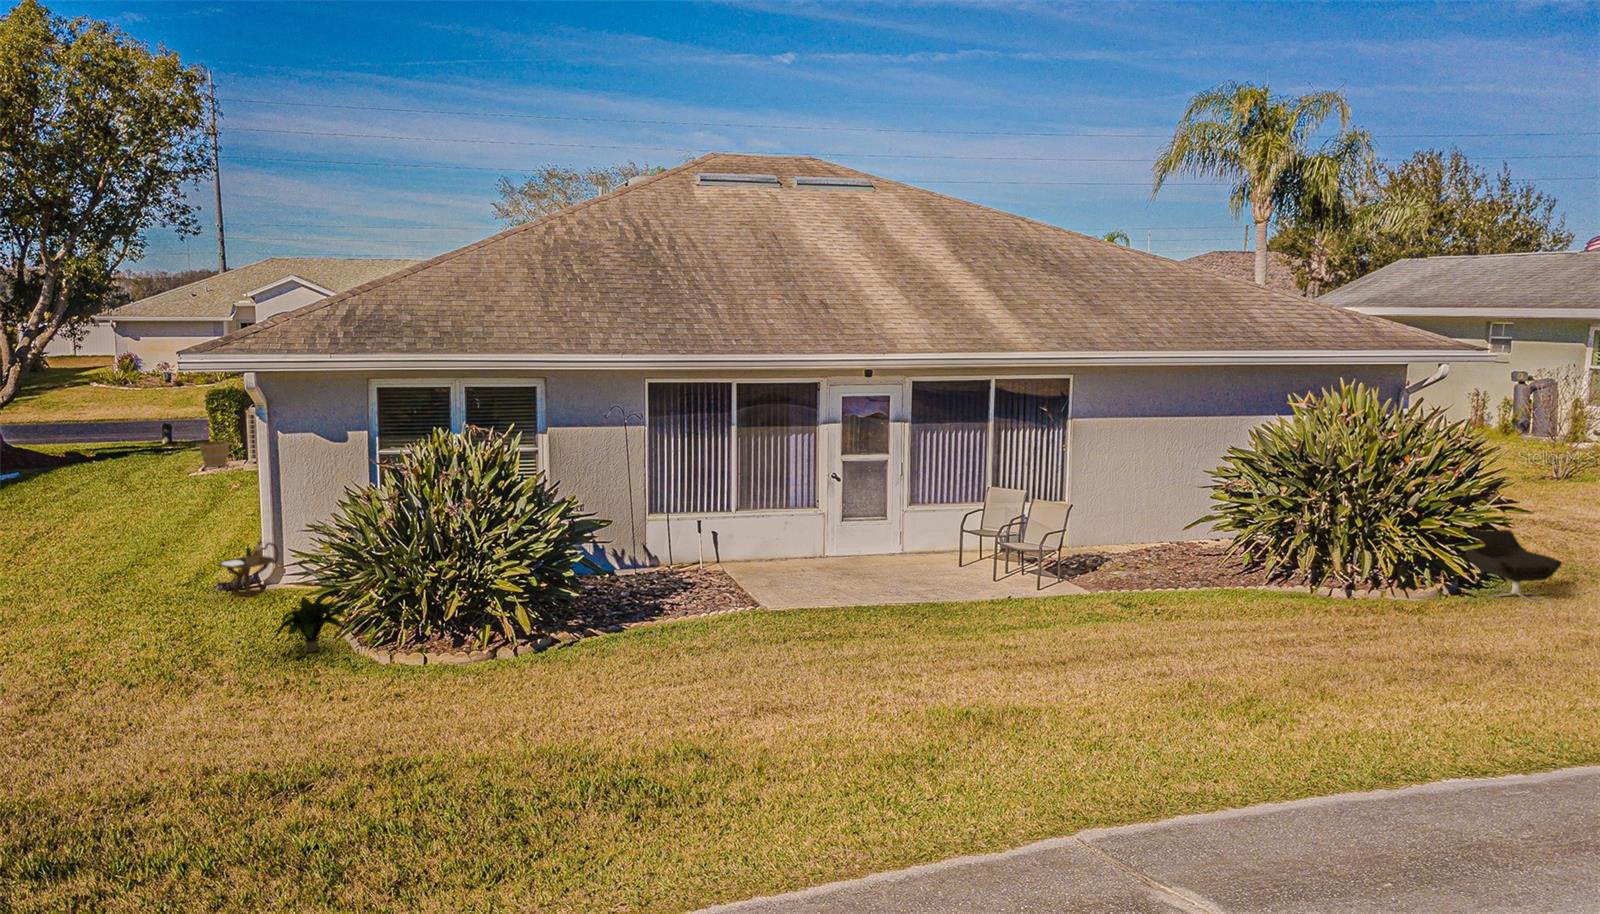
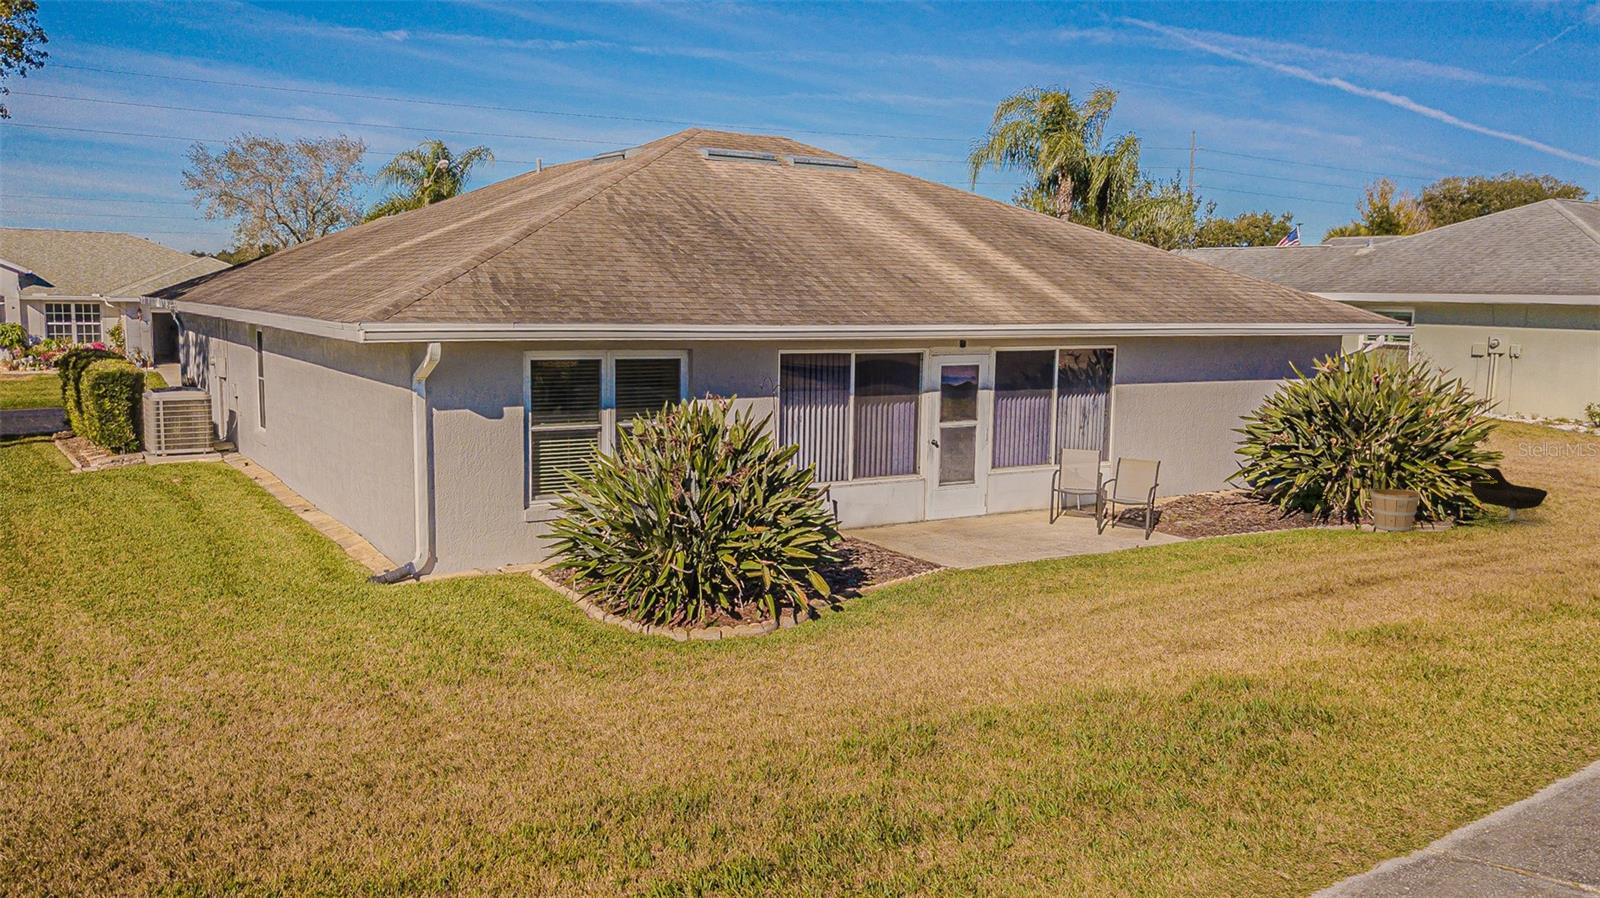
wooden bucket: present [199,441,230,467] -> present [1370,489,1421,531]
side table: present [219,543,279,597] -> none [374,531,435,593]
potted plant: present [276,595,347,652] -> present [1284,481,1337,521]

